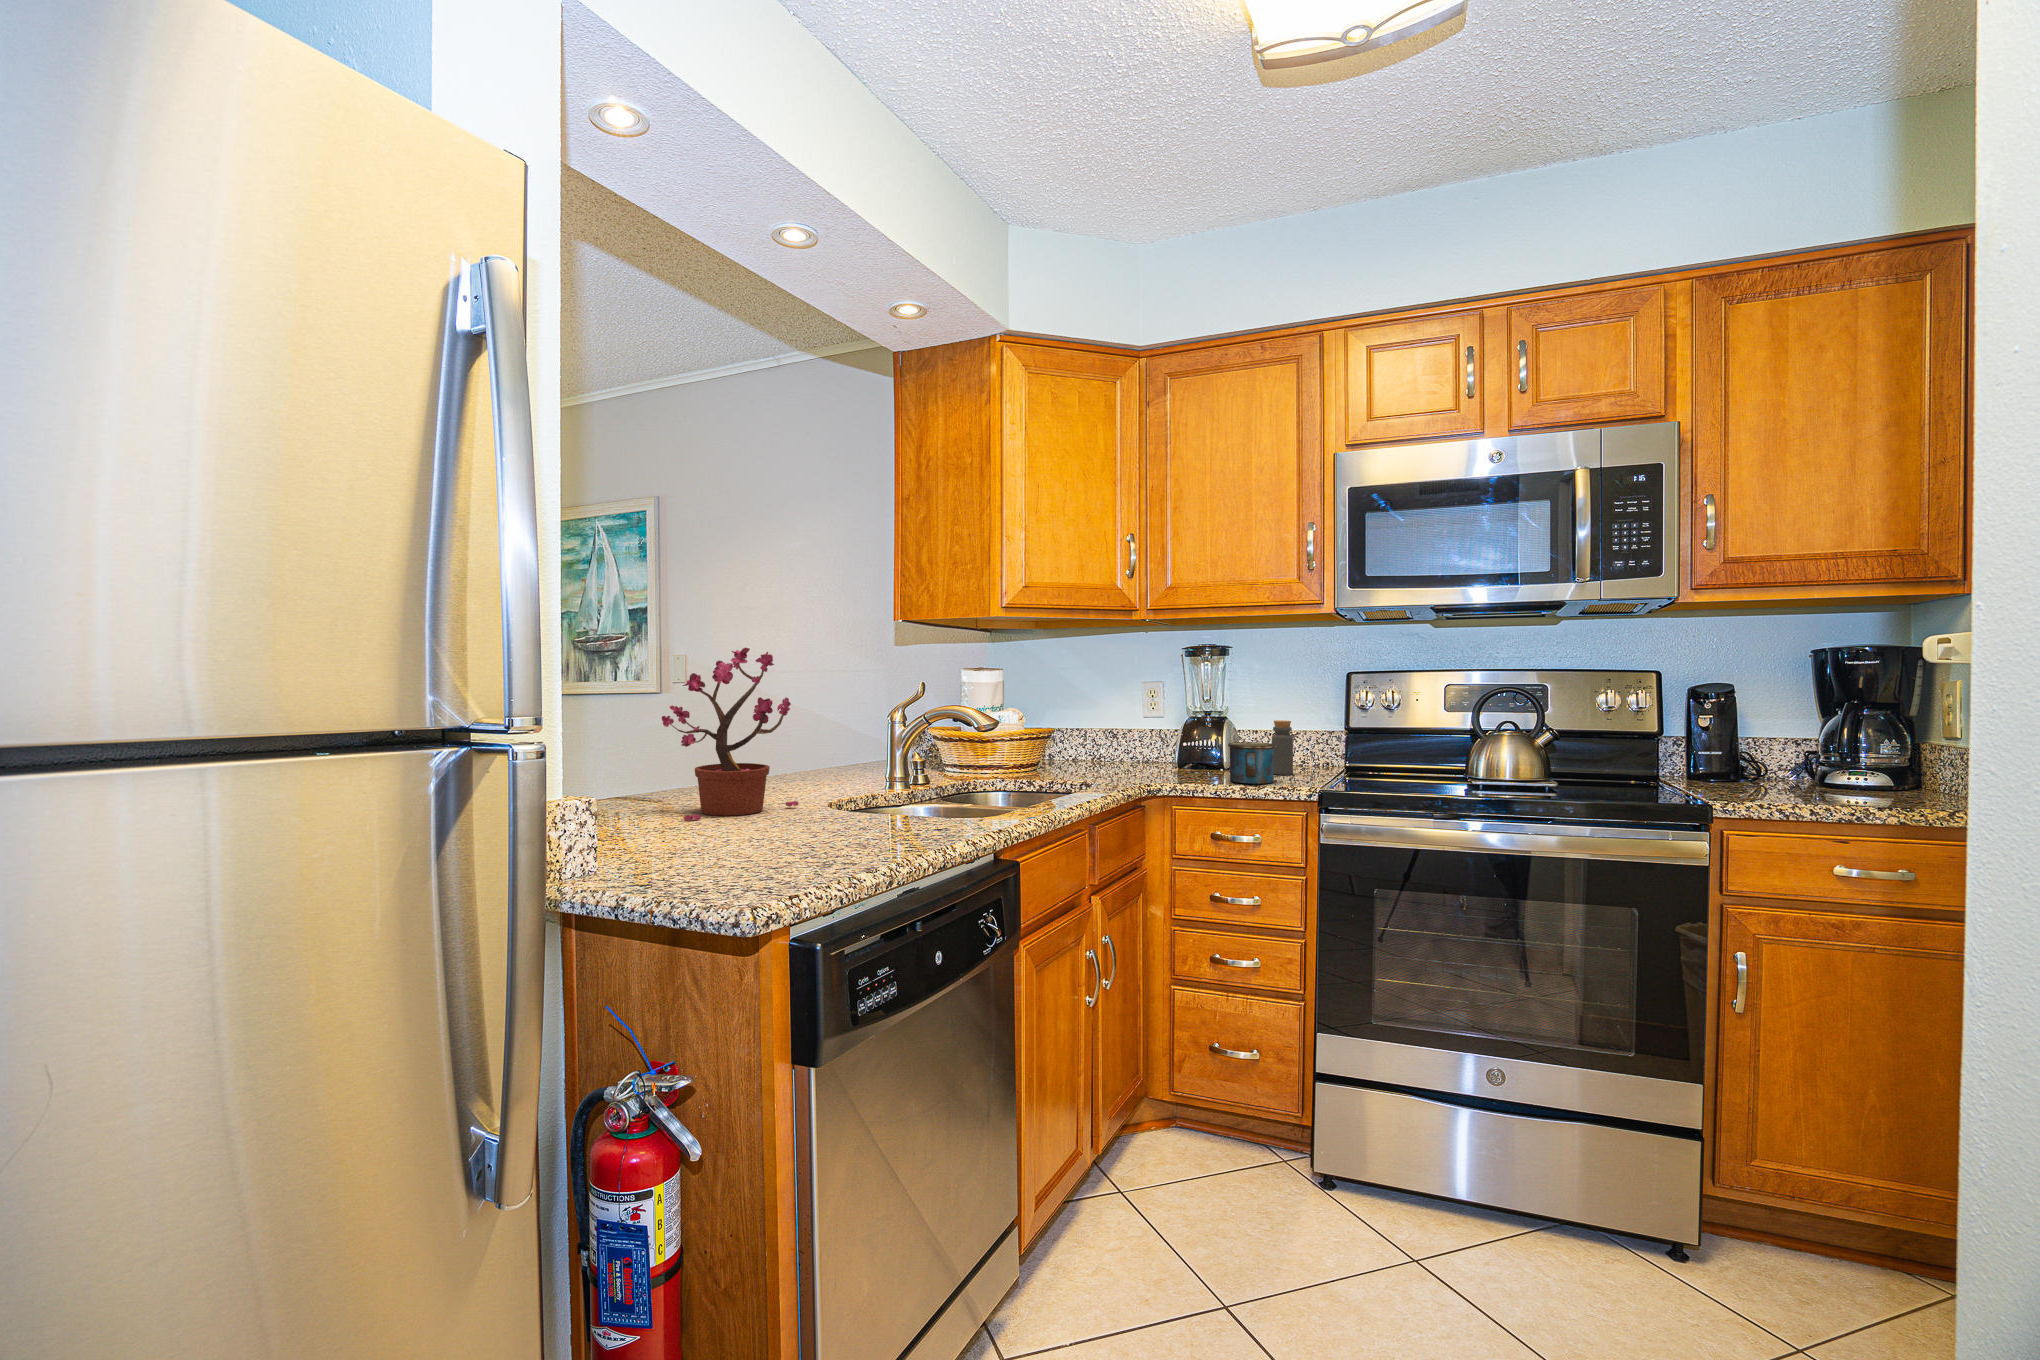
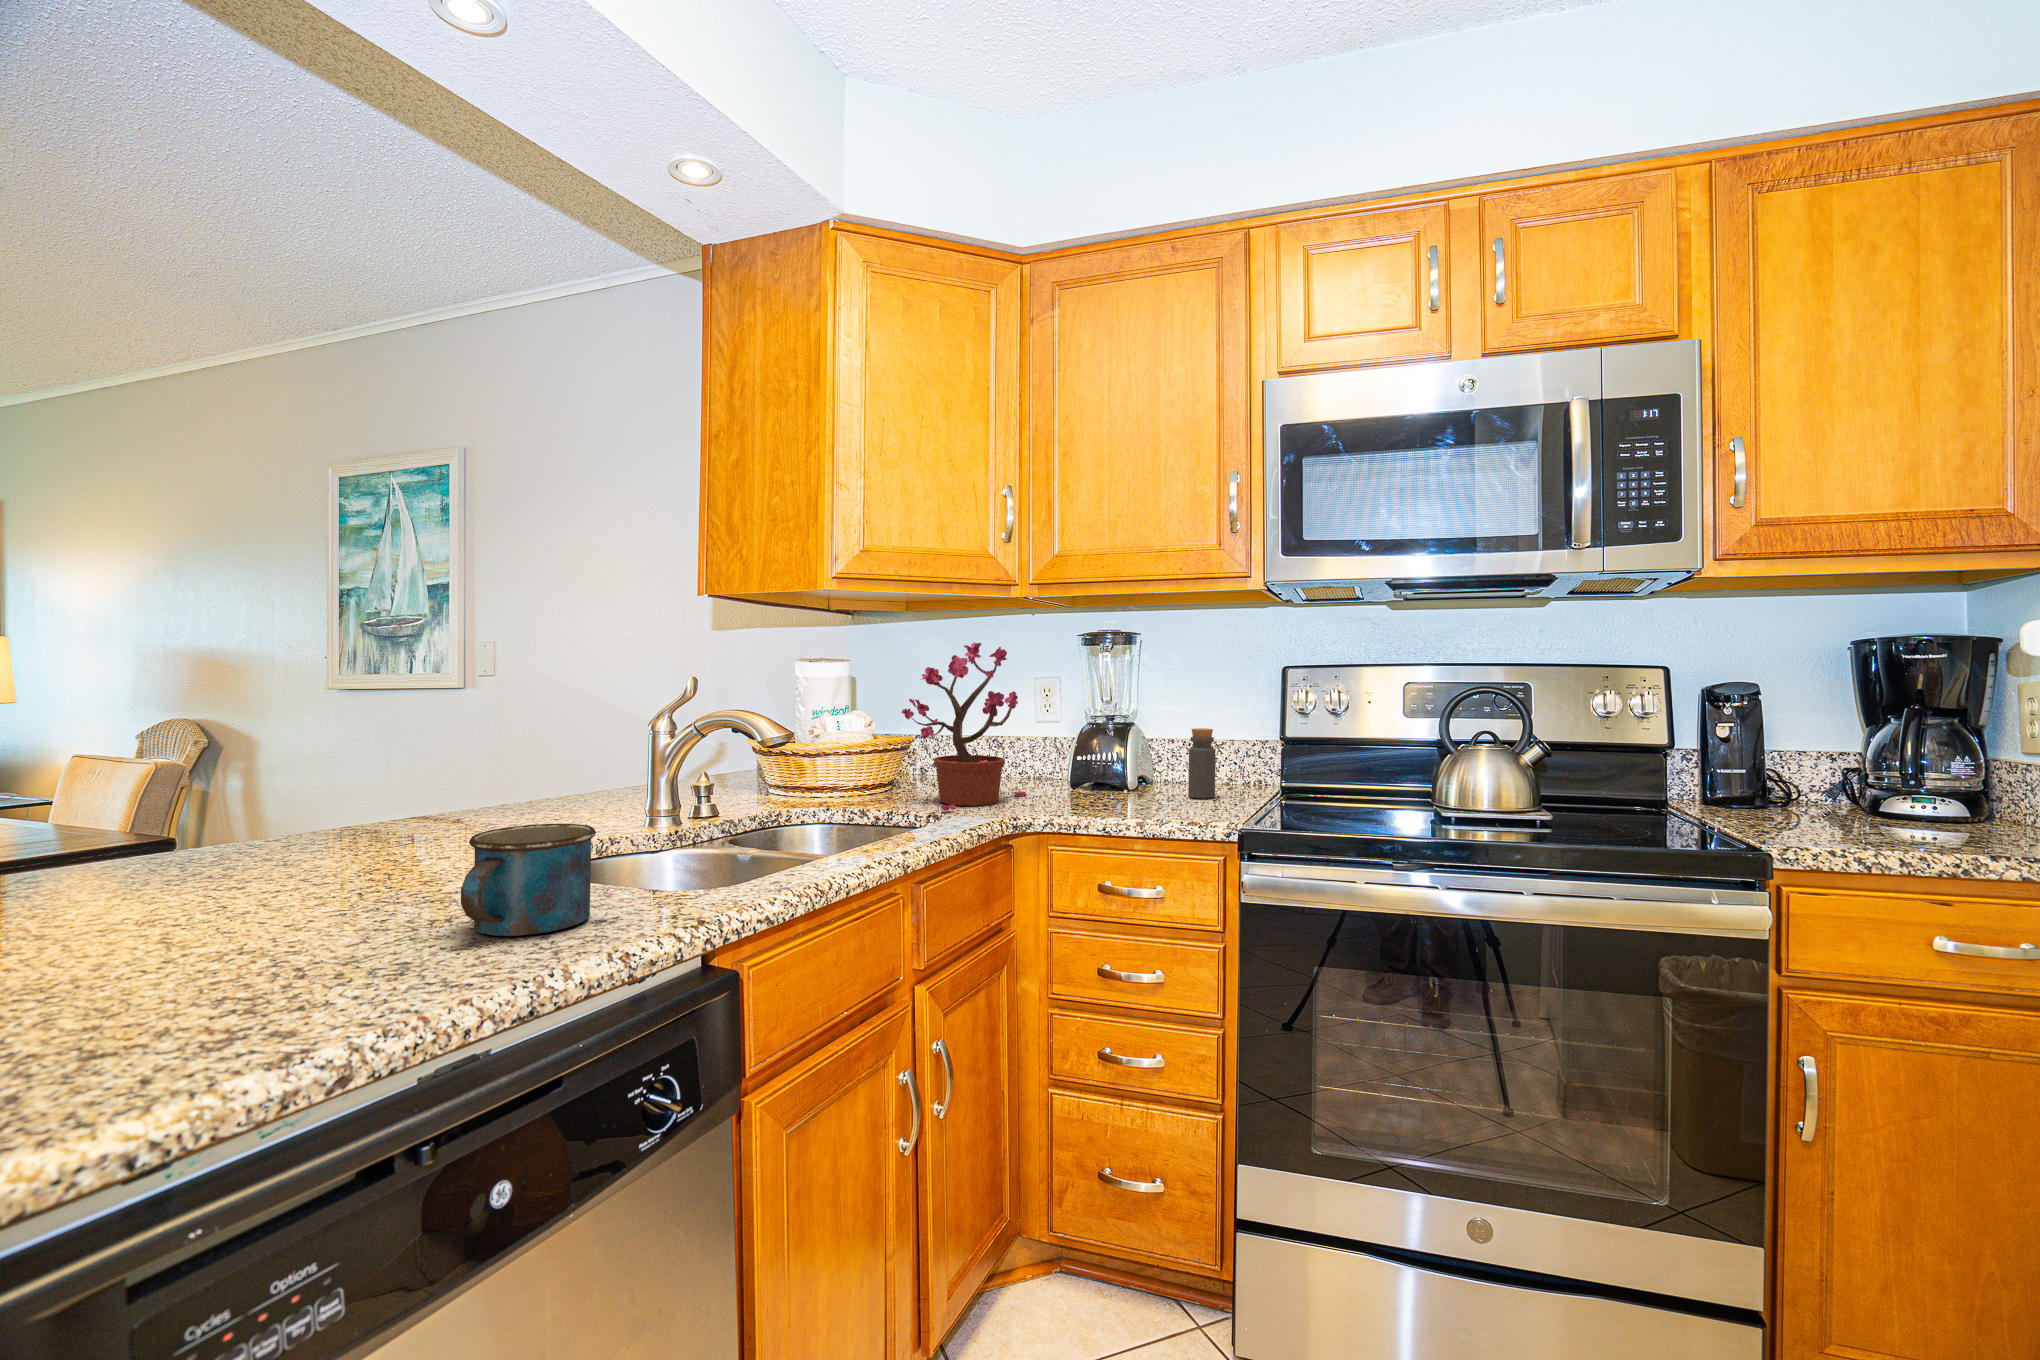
potted plant: present [662,648,799,821] -> present [901,643,1026,811]
mug: present [1228,742,1276,784] -> present [461,824,596,936]

